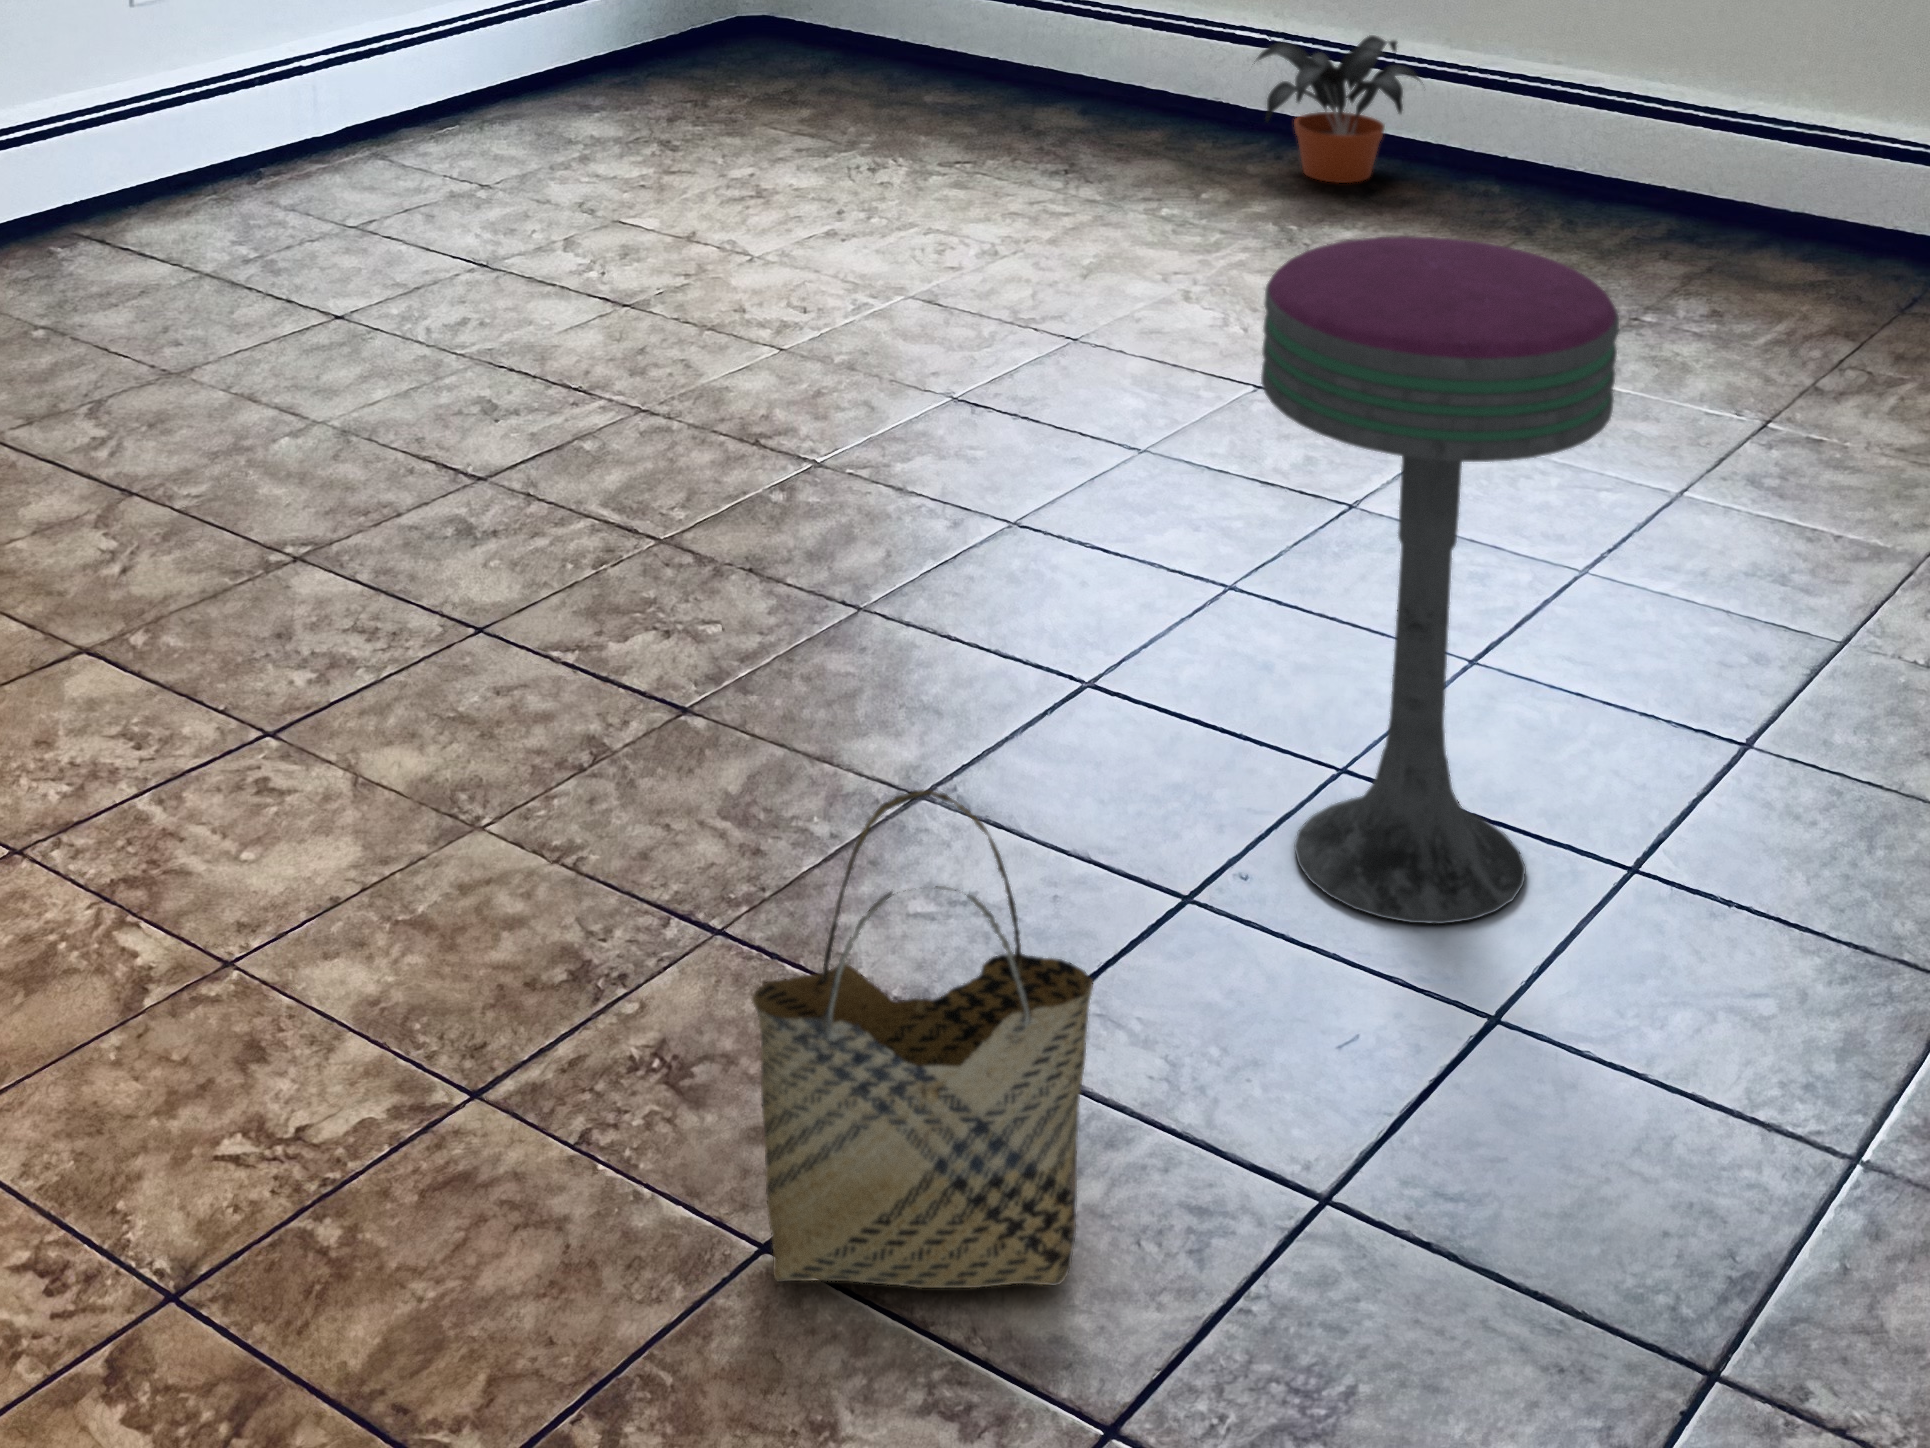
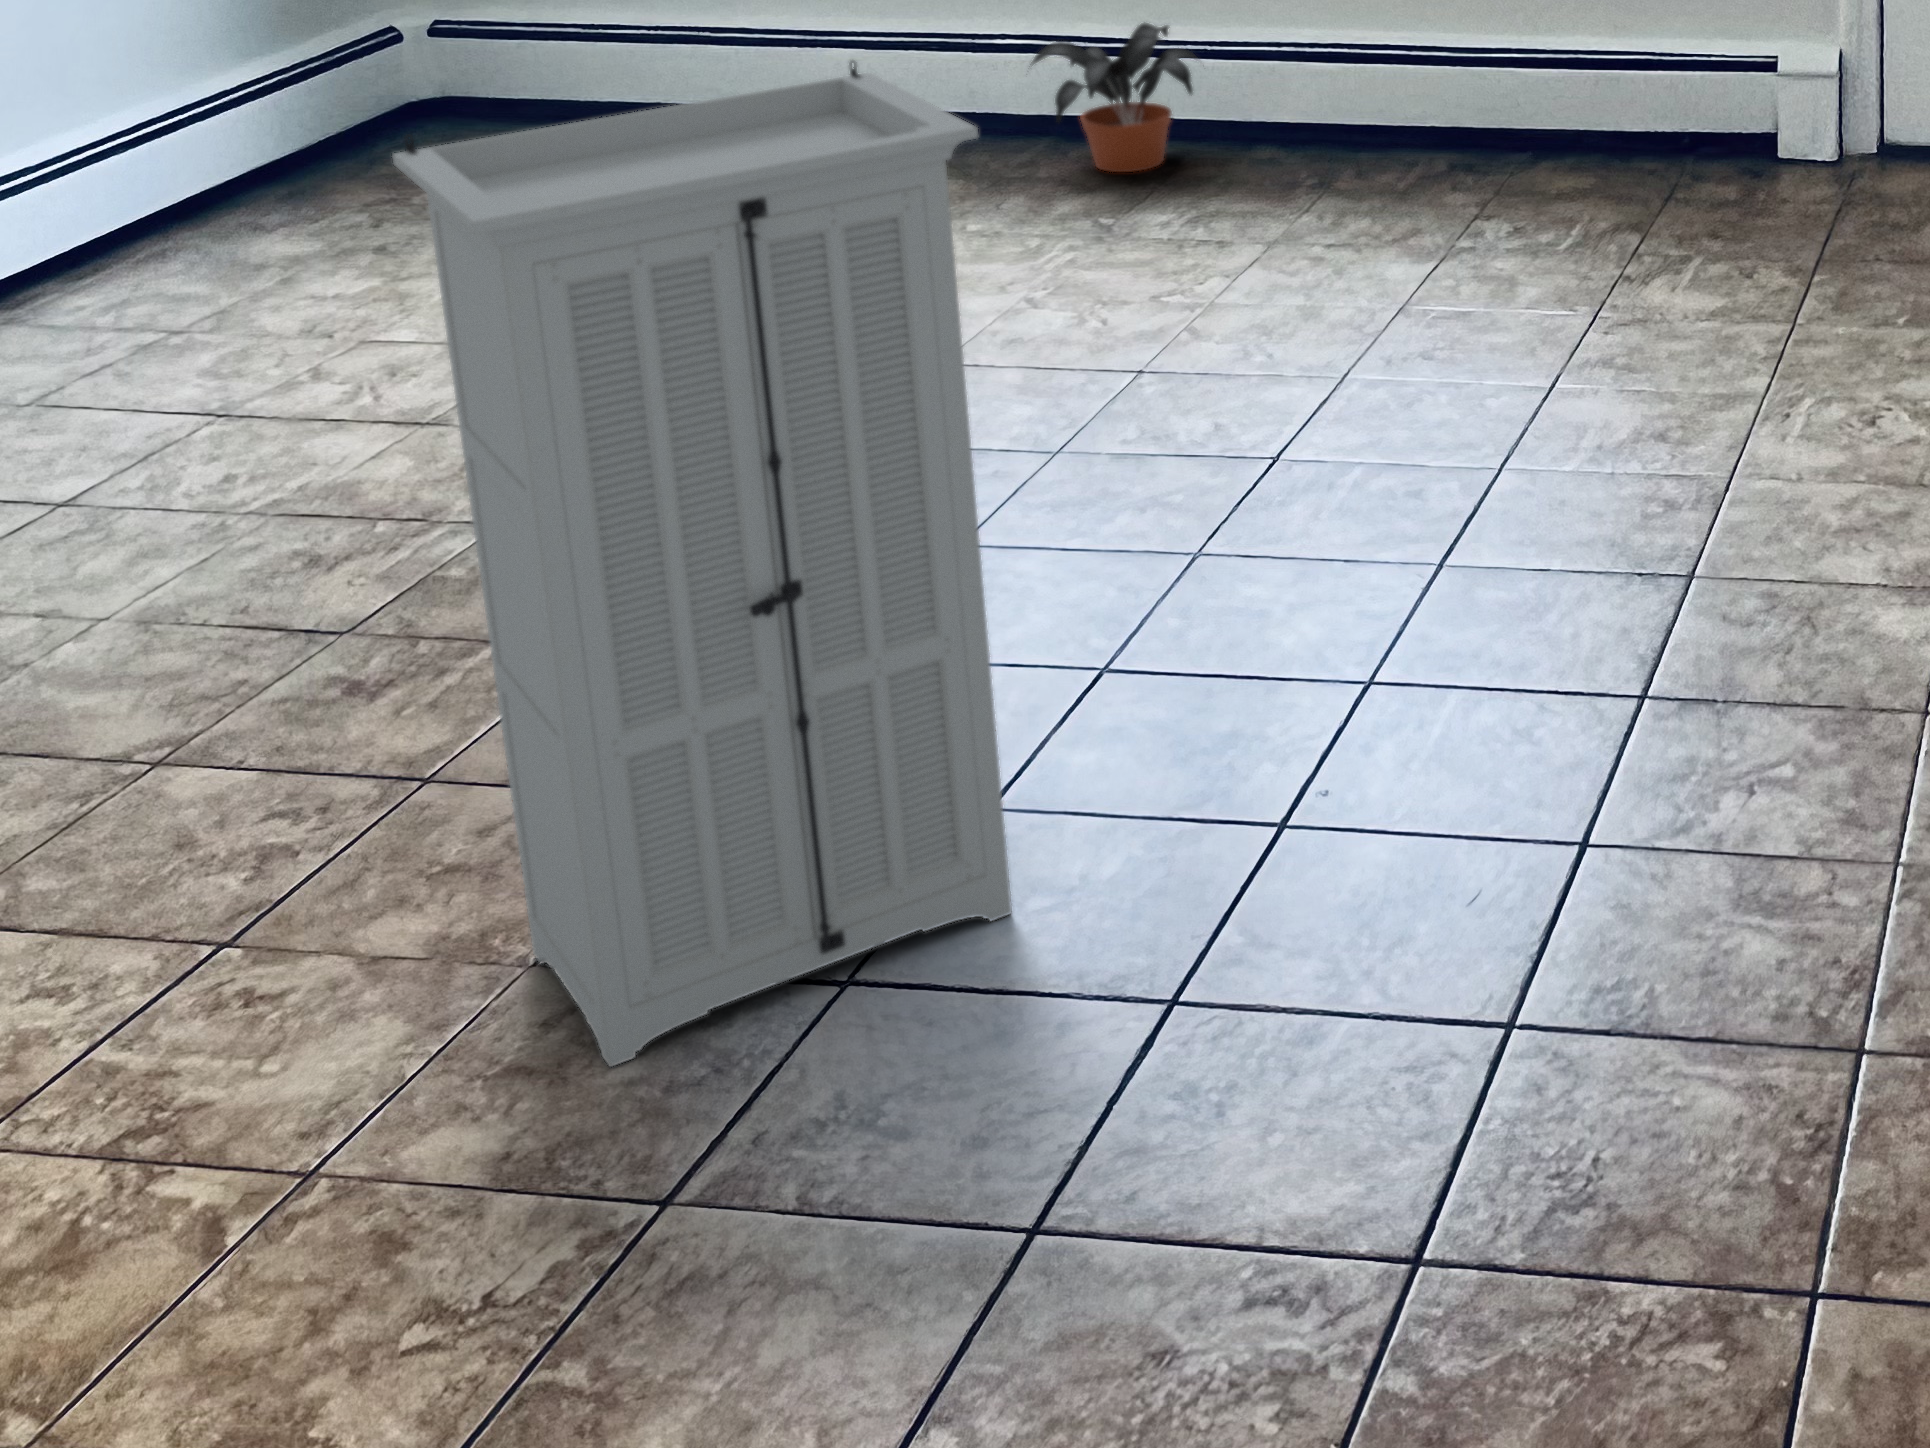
storage cabinet: none [444,21,932,945] -> present [393,61,1012,1067]
bar stool: present [1261,236,1619,924] -> none [1283,182,1602,794]
woven basket: present [752,790,1093,1288] -> none [1004,762,1330,1248]

